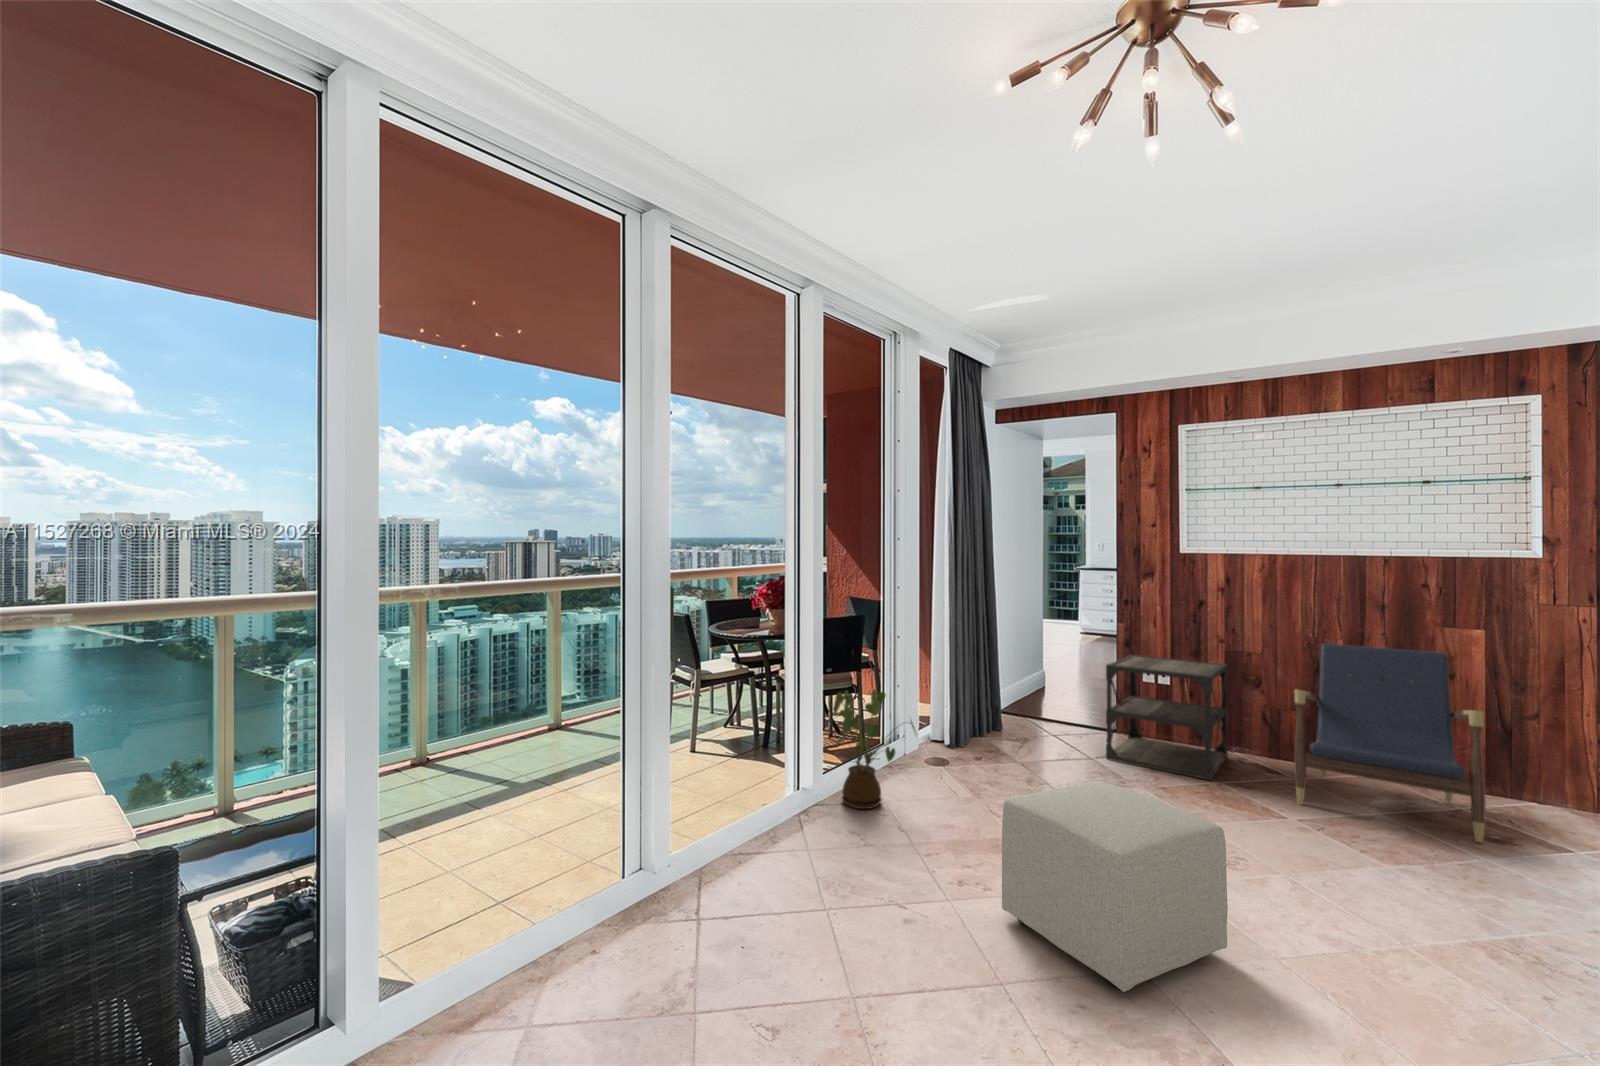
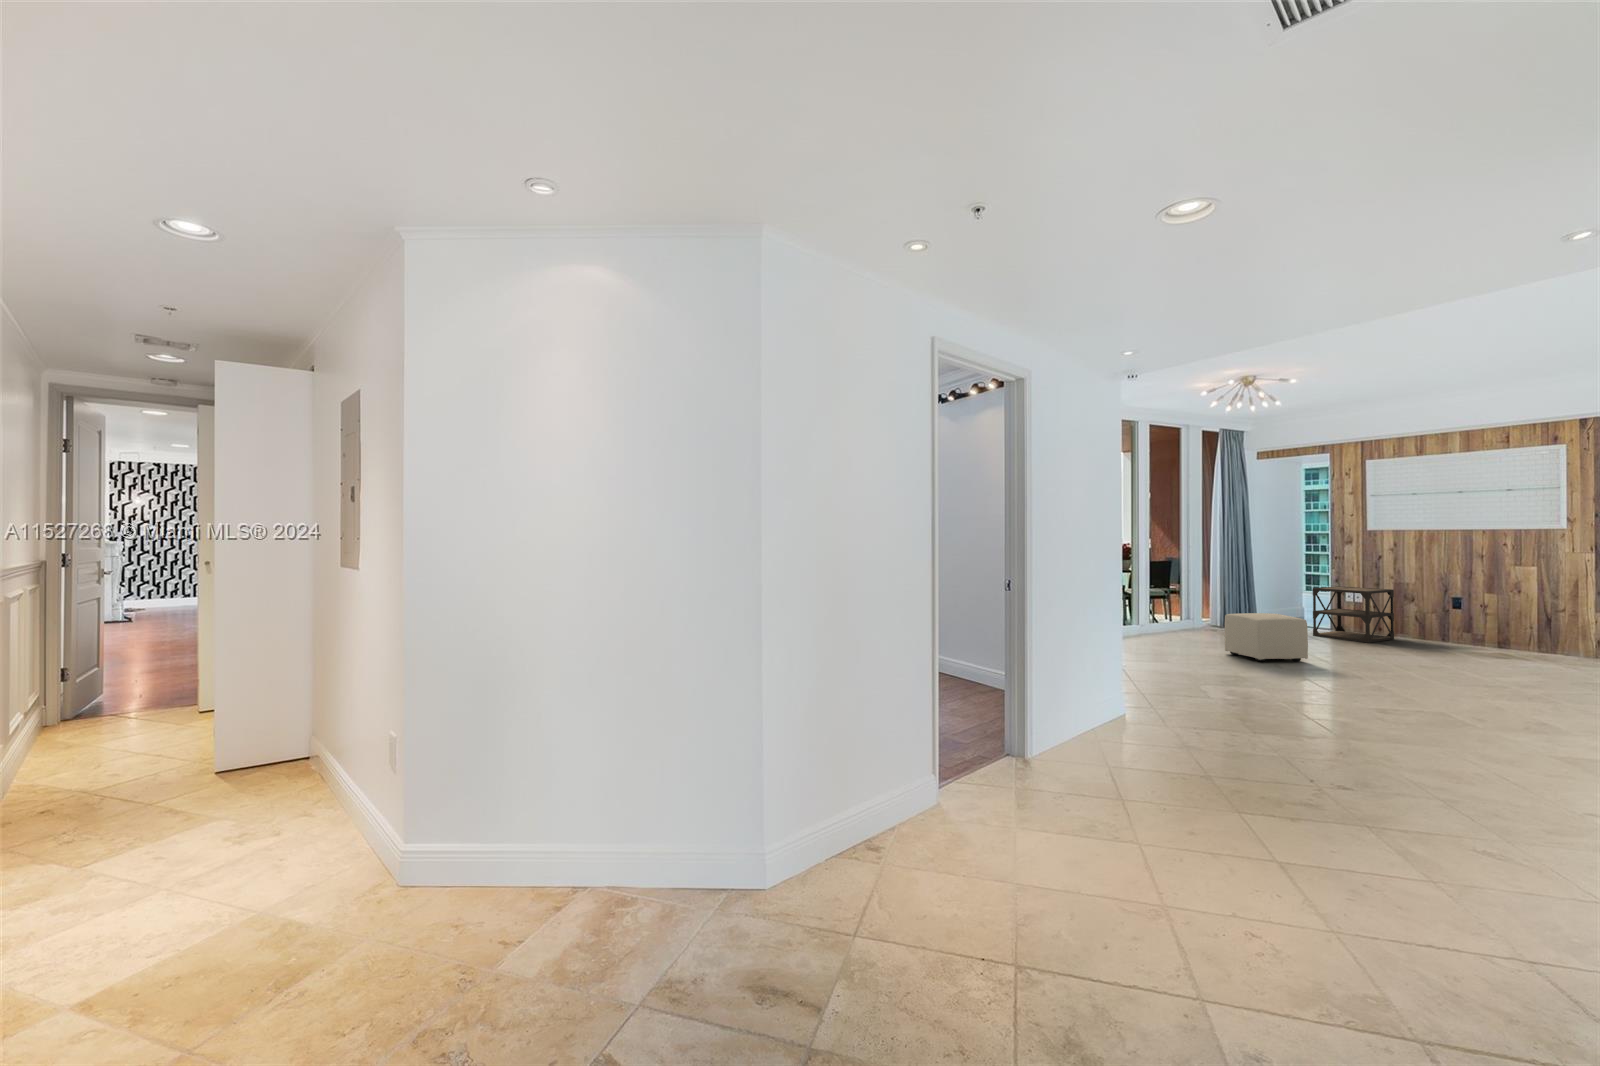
lounge chair: present [1294,644,1486,842] -> none [1409,576,1513,660]
house plant: present [833,689,916,809] -> none [1156,592,1197,638]

